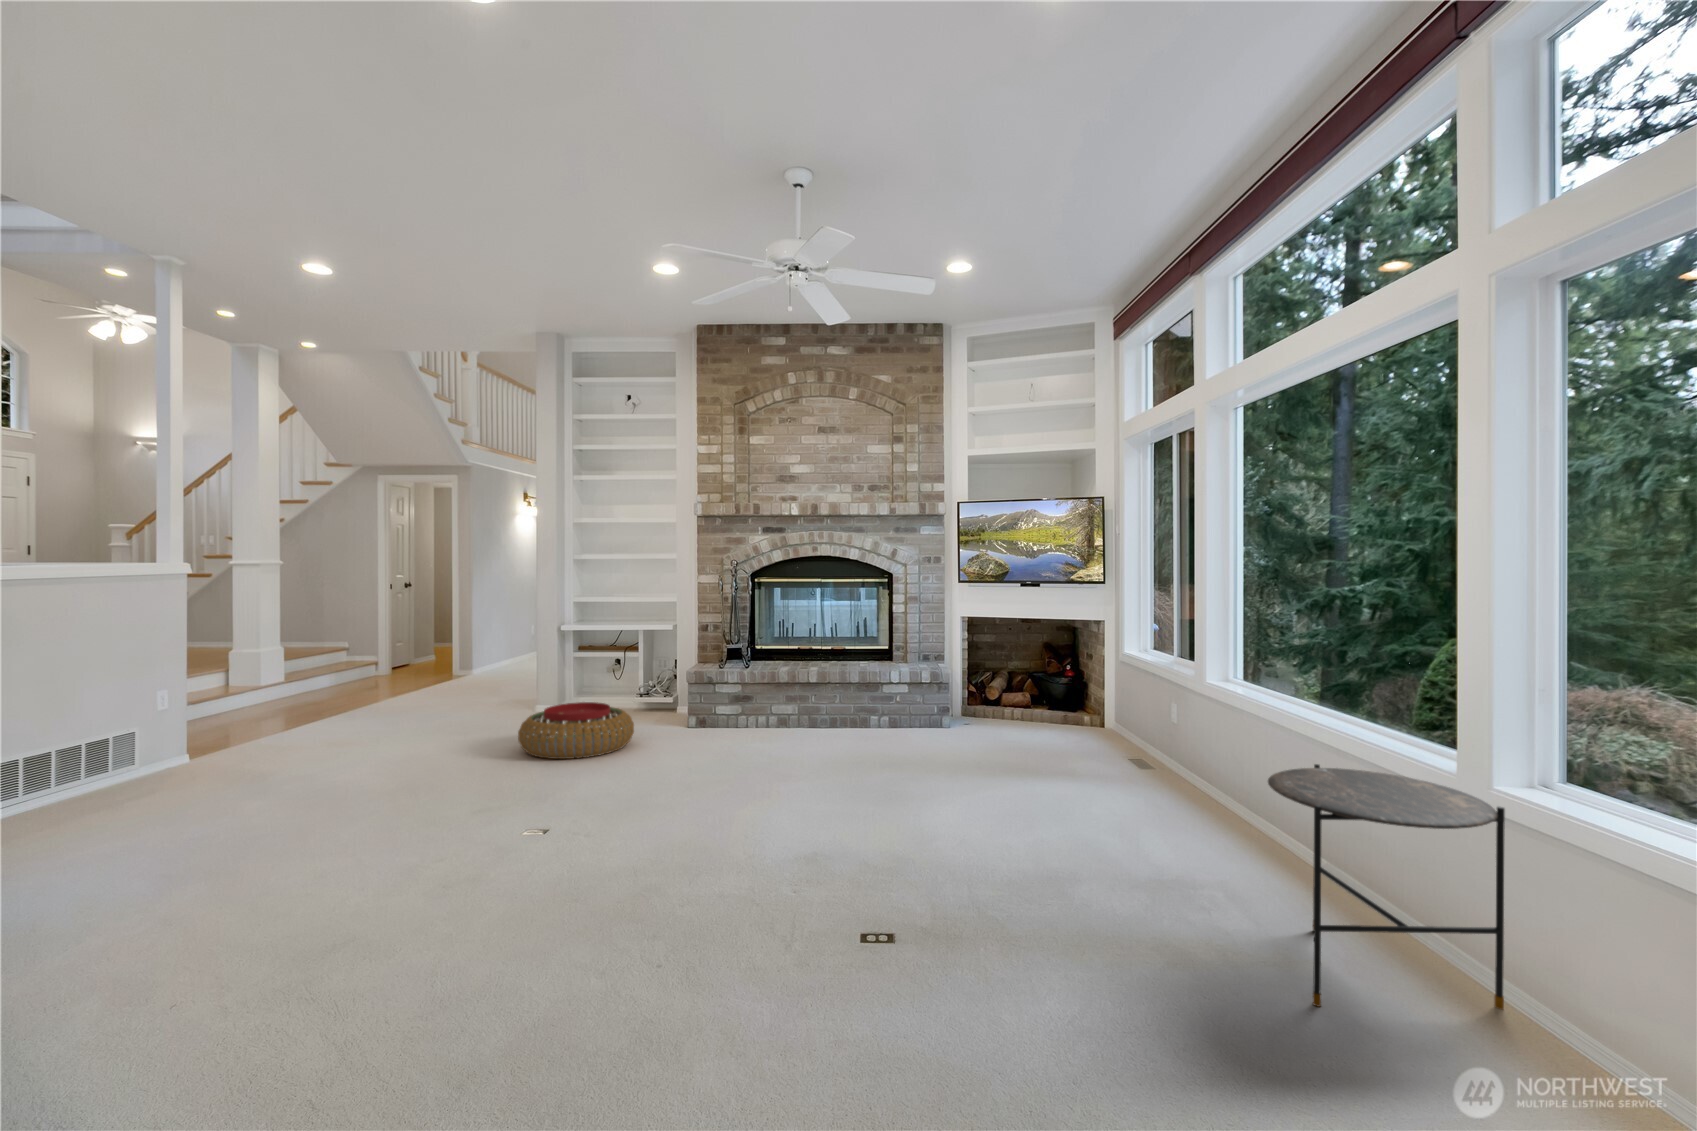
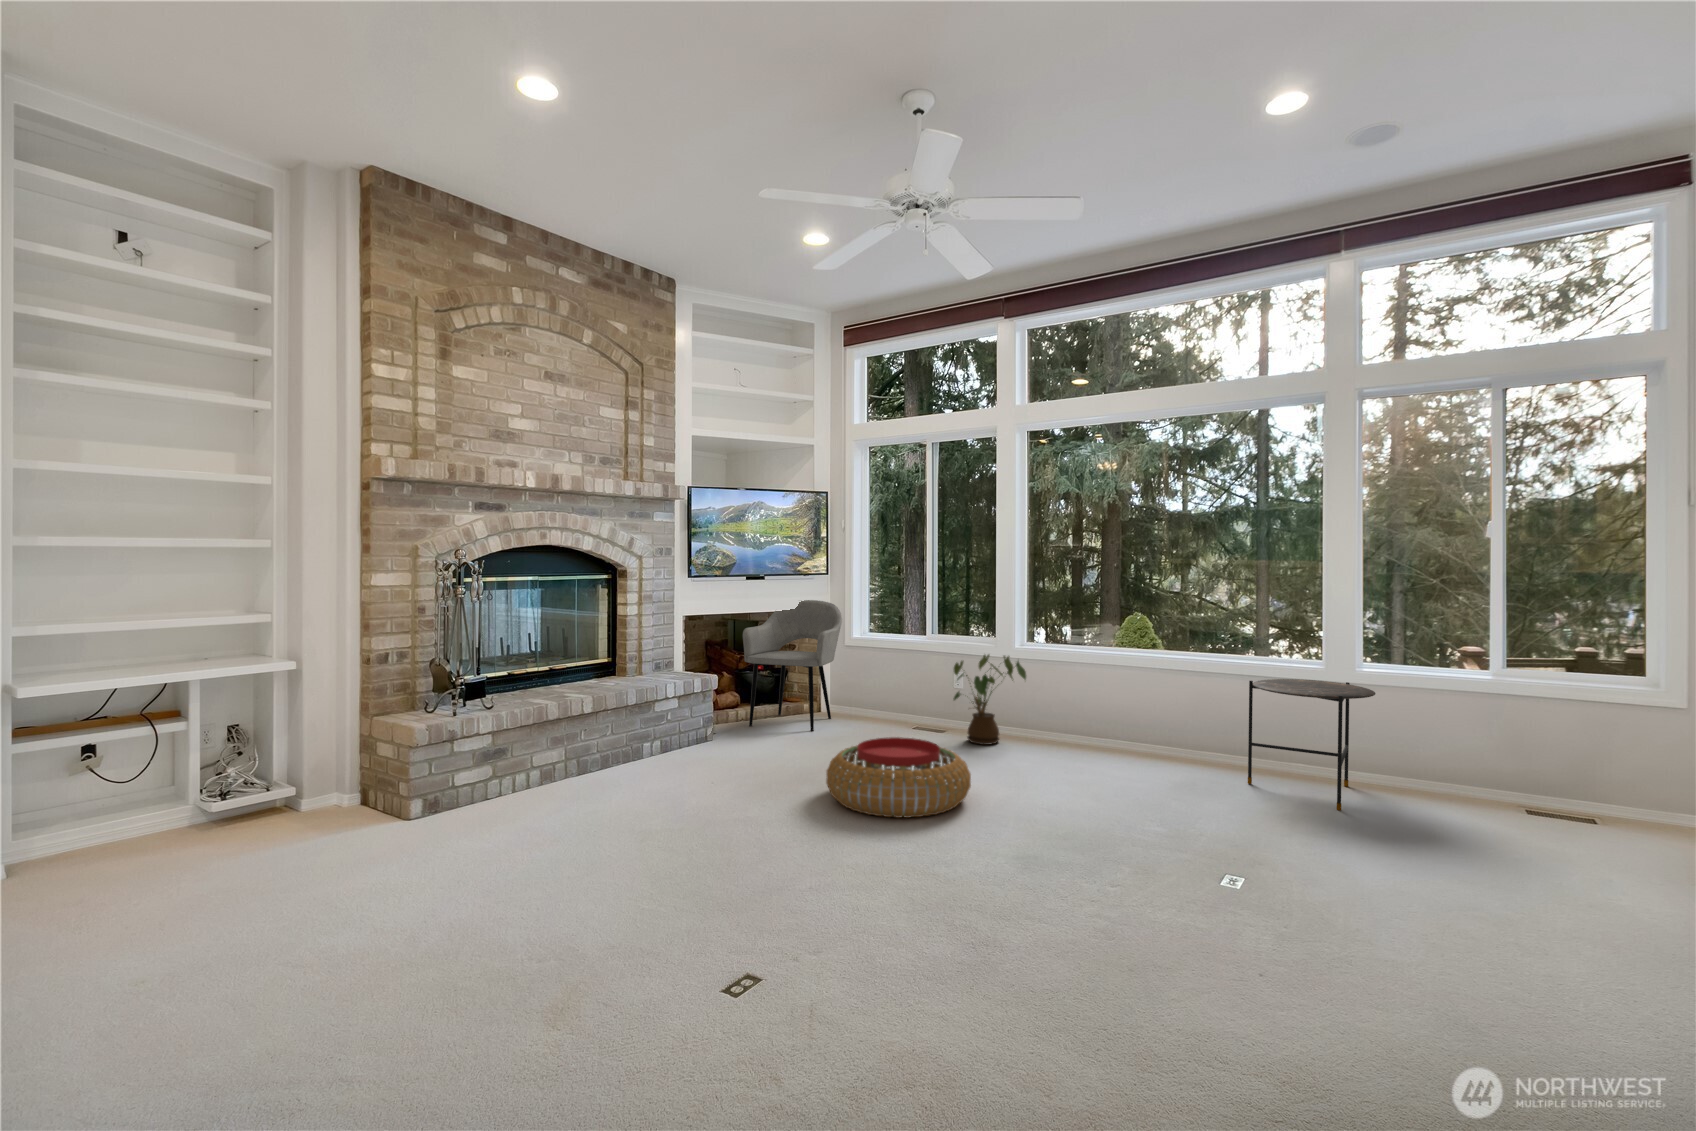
armchair: none [1005,610,1108,741] -> present [743,600,842,731]
house plant: none [1110,683,1205,794] -> present [953,655,1026,745]
pouf: present [518,702,634,759] -> present [826,737,971,818]

